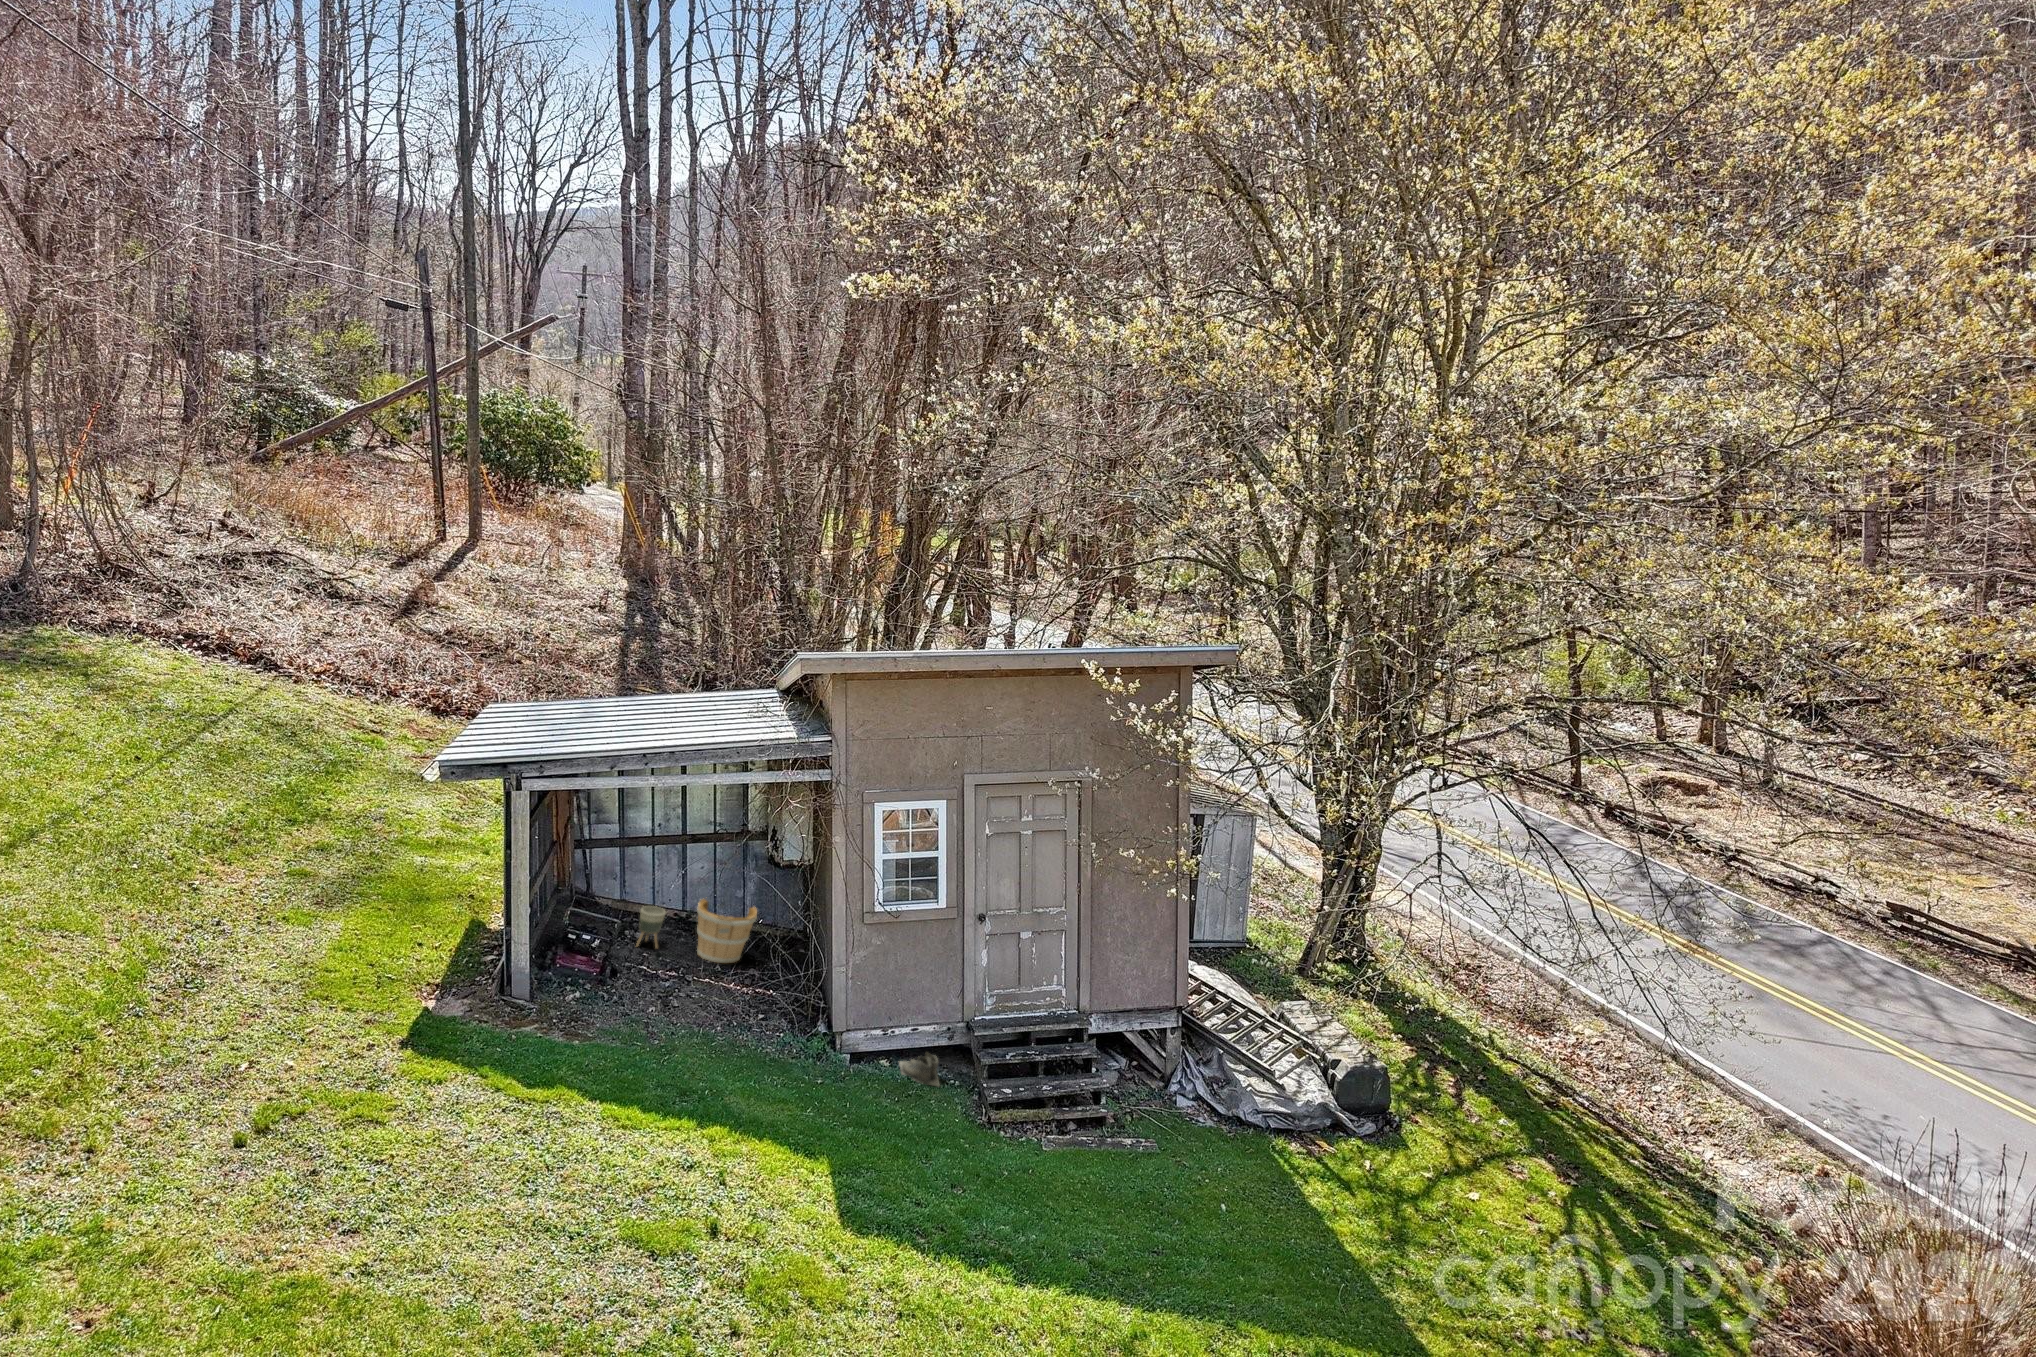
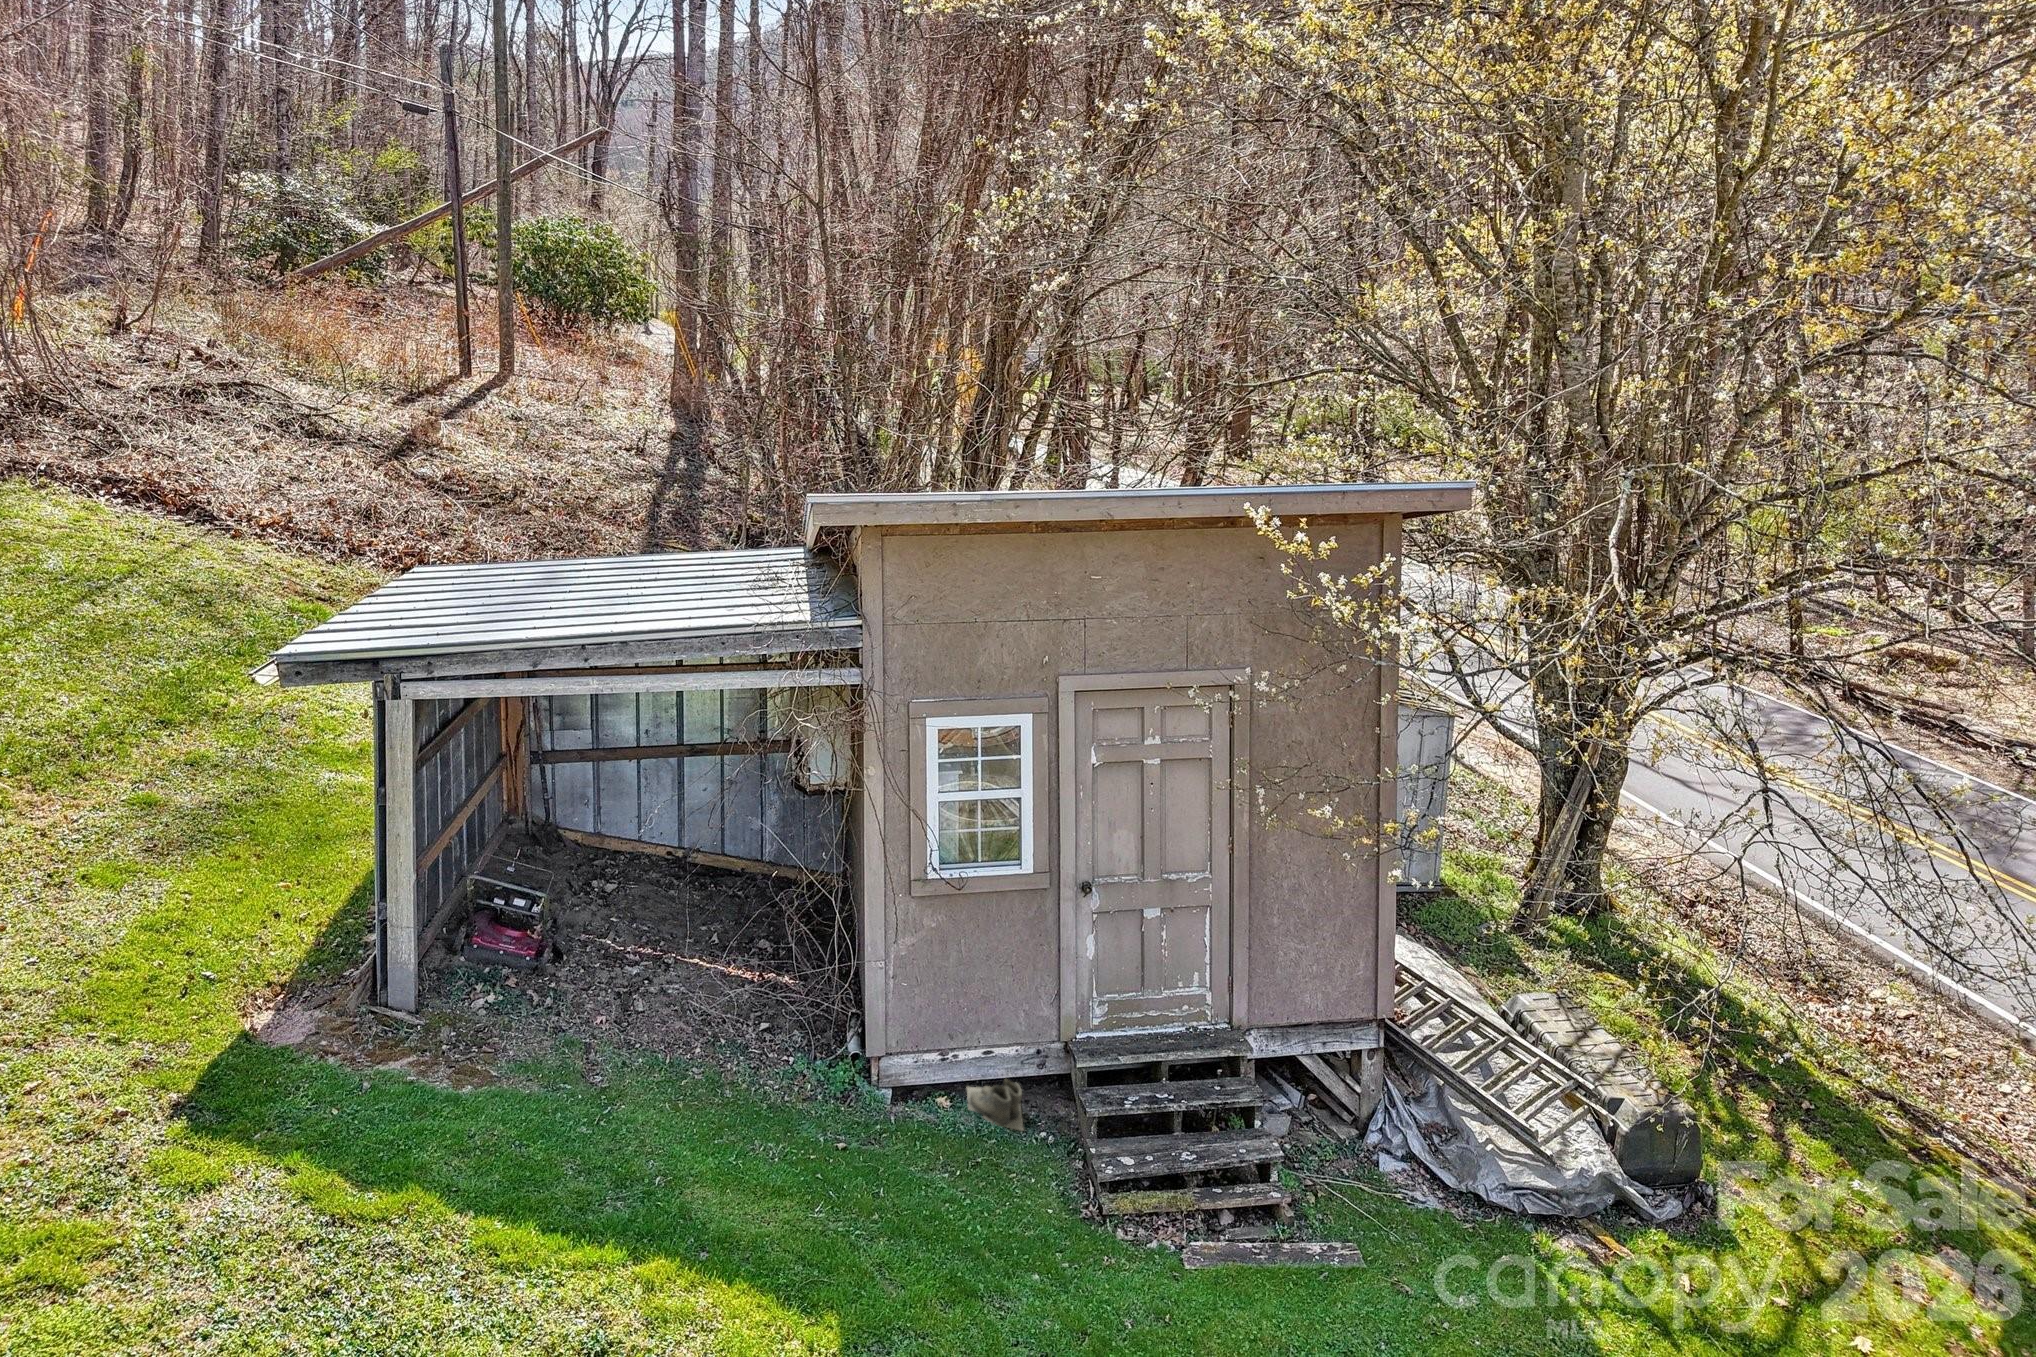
wooden bucket: present [697,899,757,963] -> none [701,836,785,929]
planter: present [636,906,666,948] -> none [619,847,659,905]

